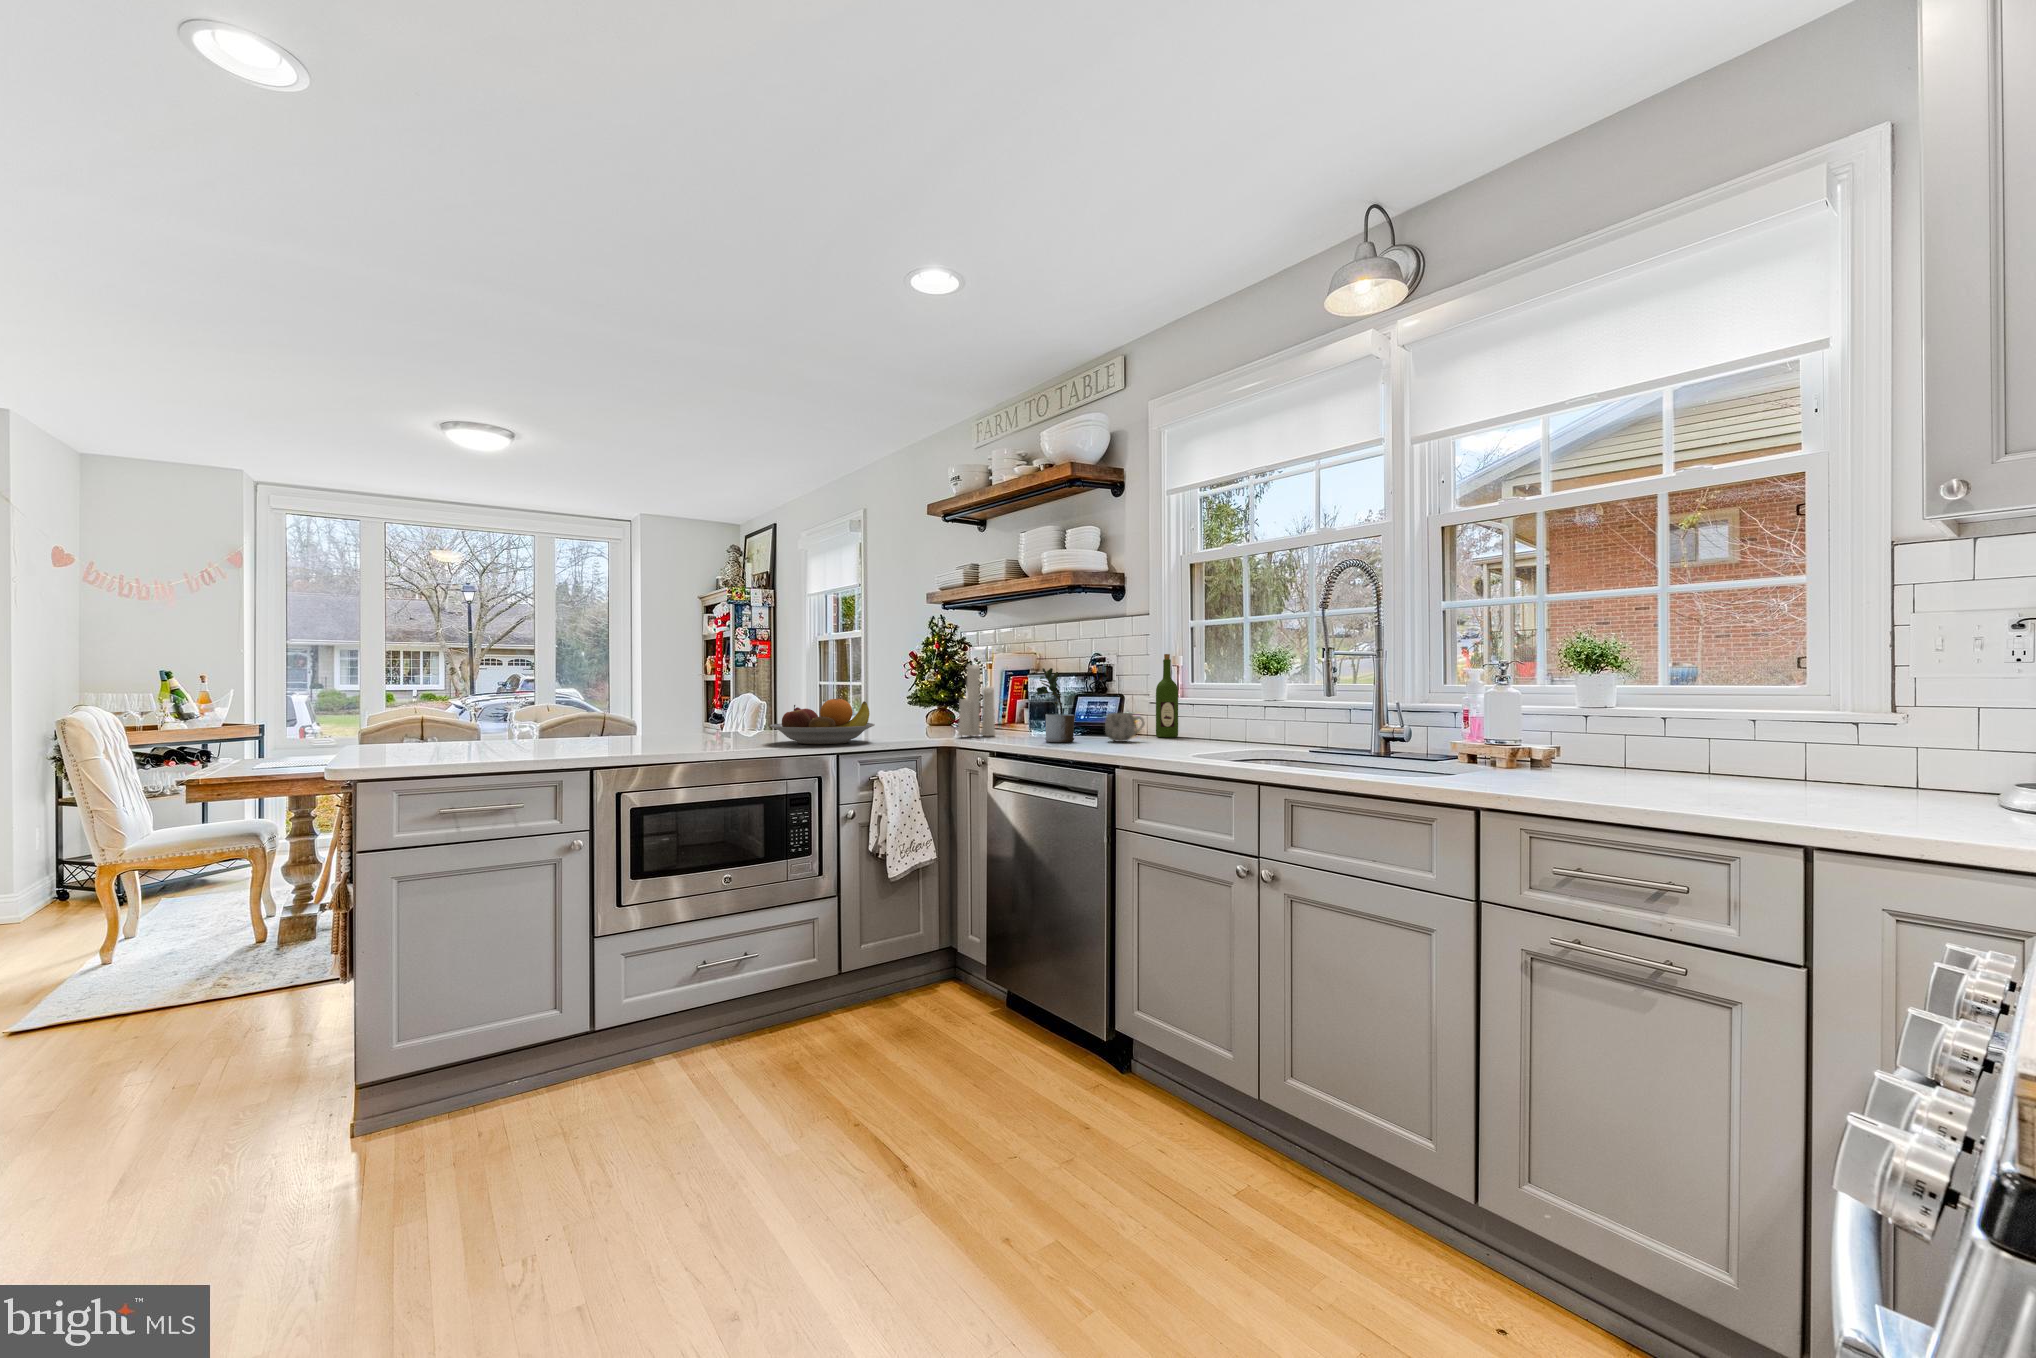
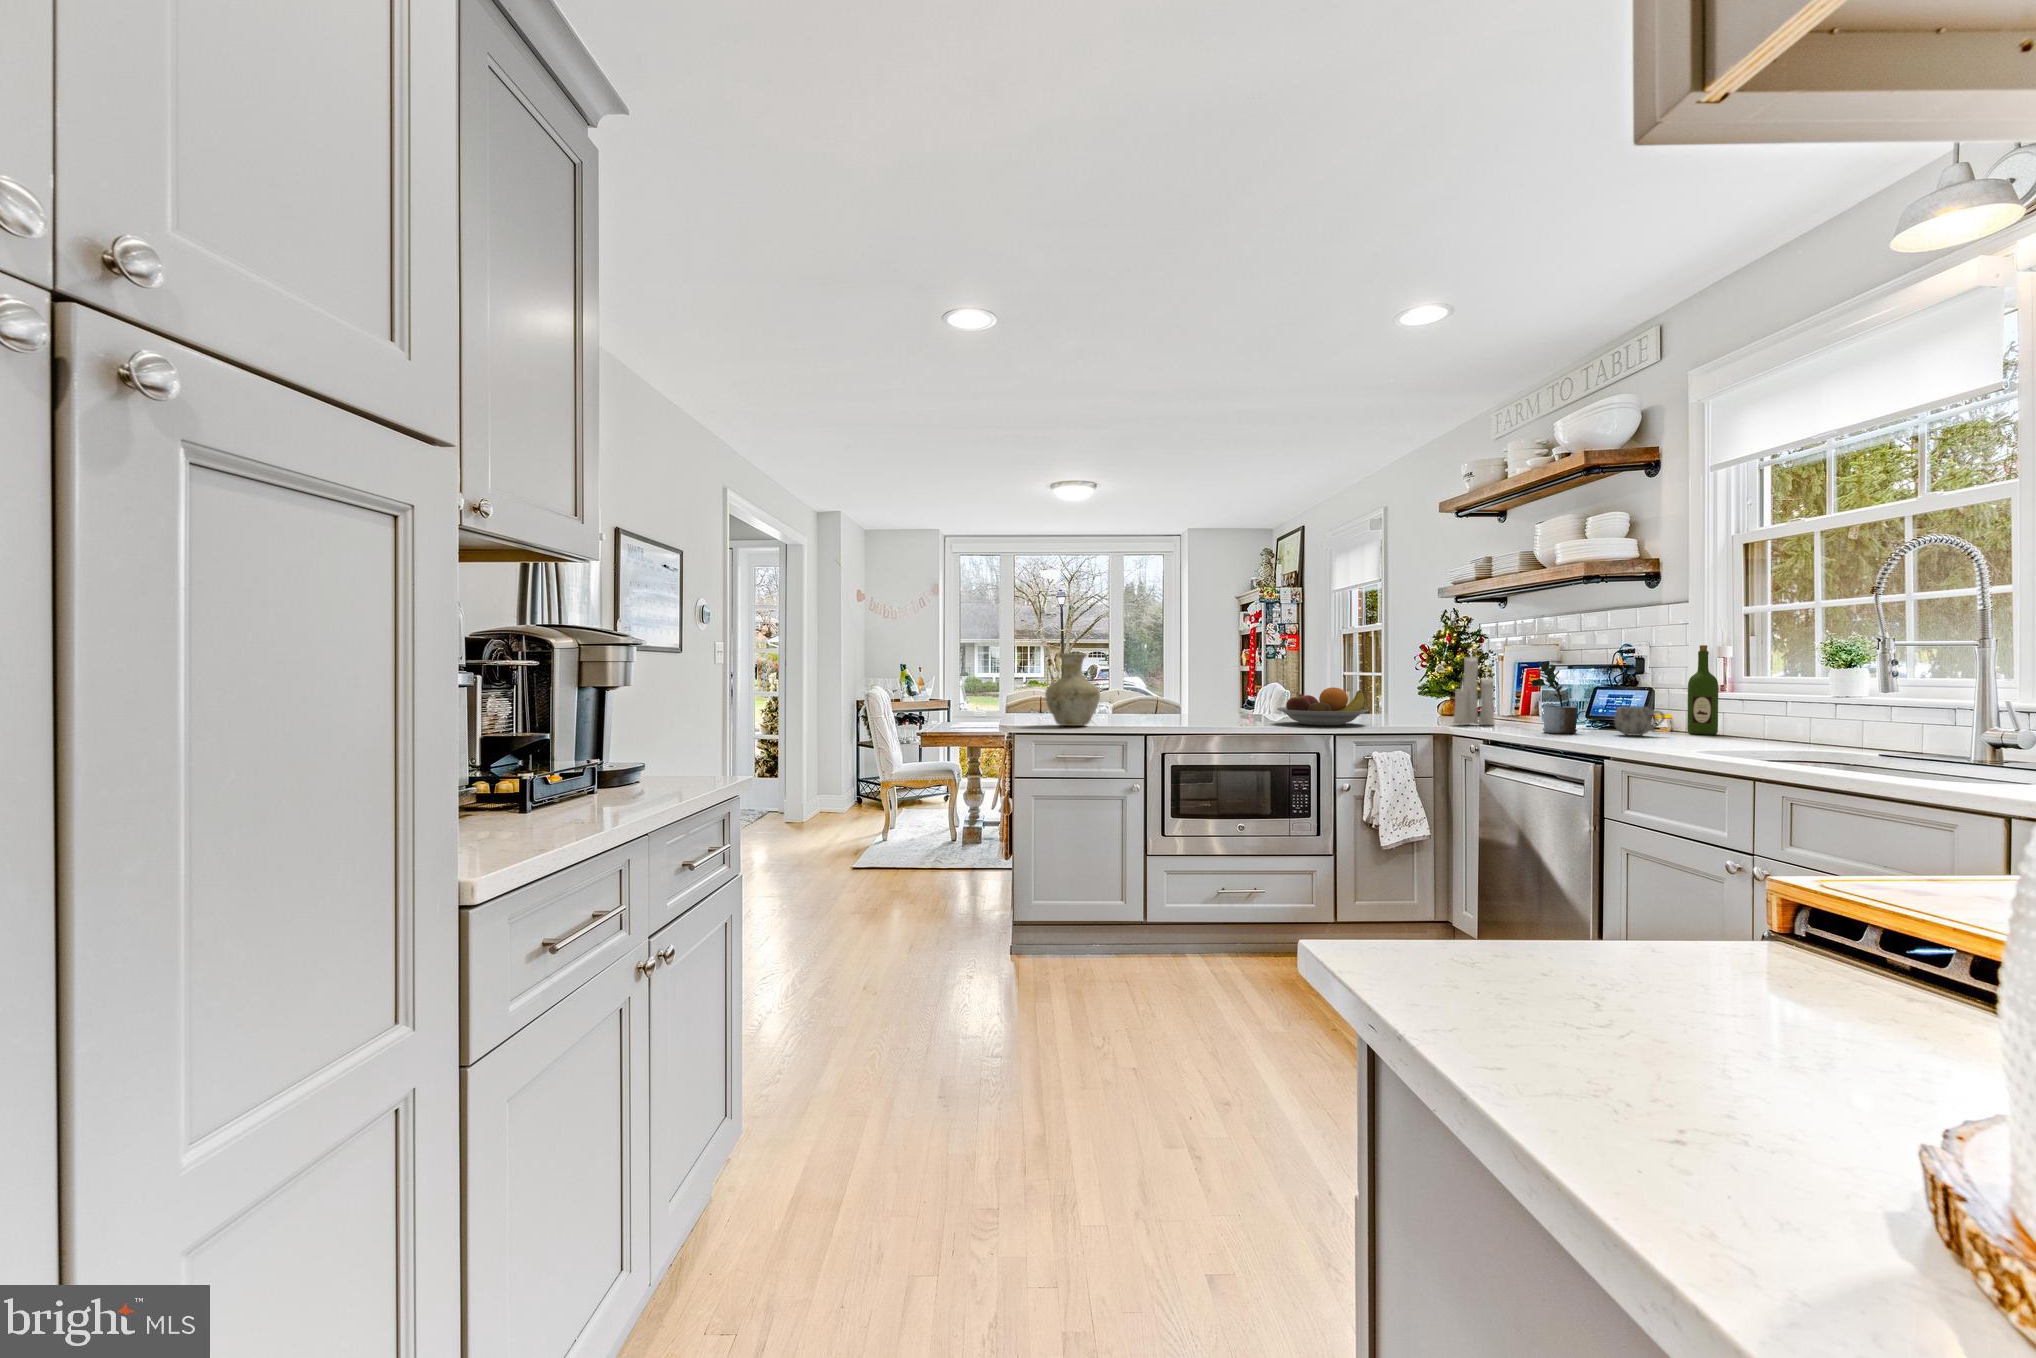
vase: none [427,653,522,762] -> present [1045,653,1100,726]

